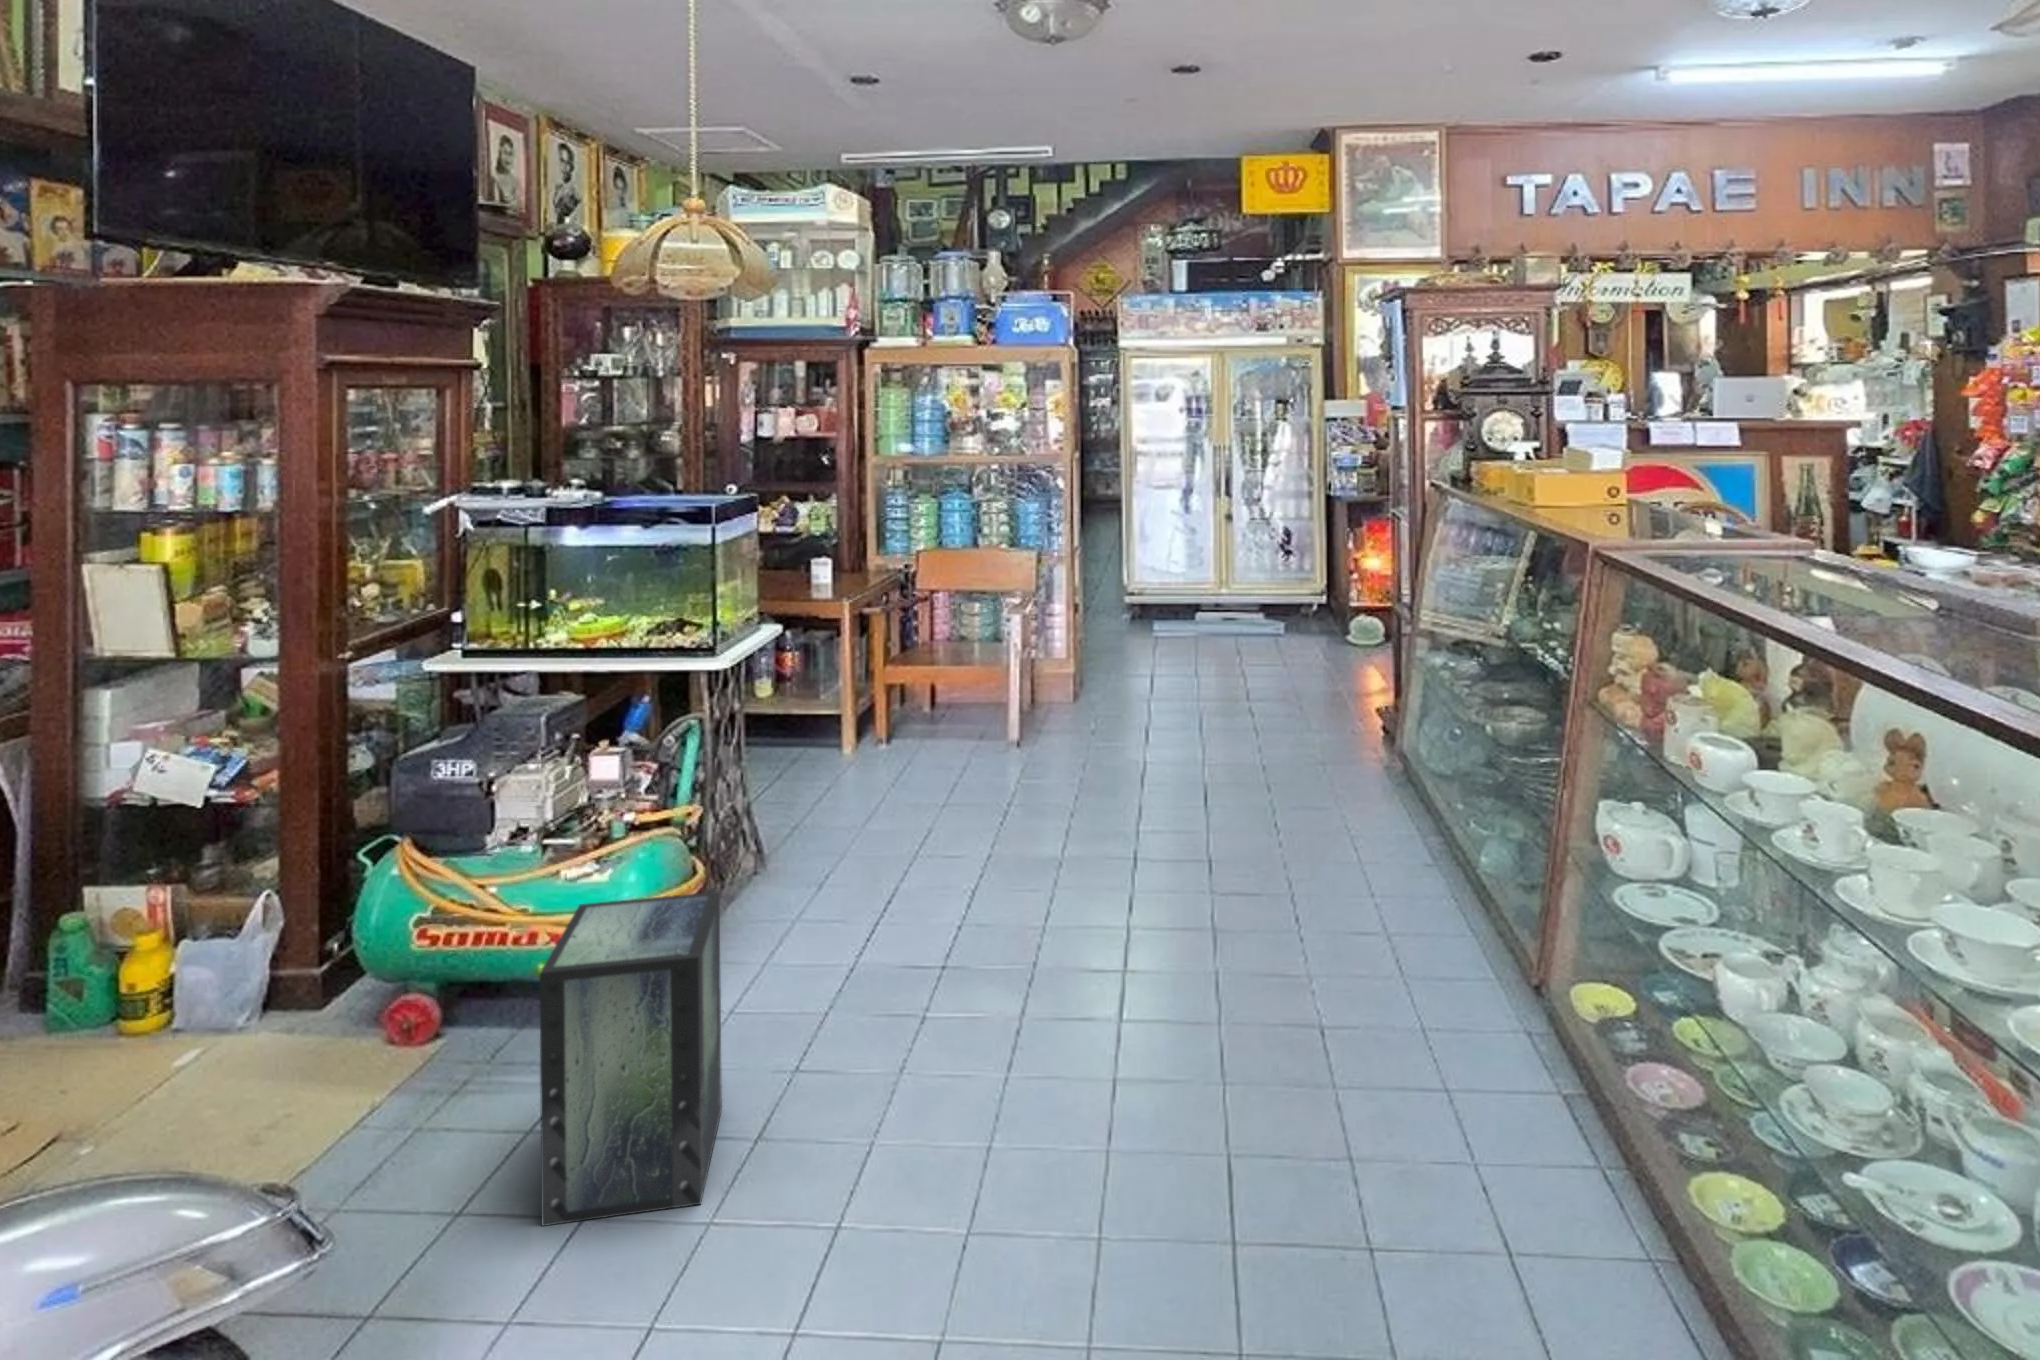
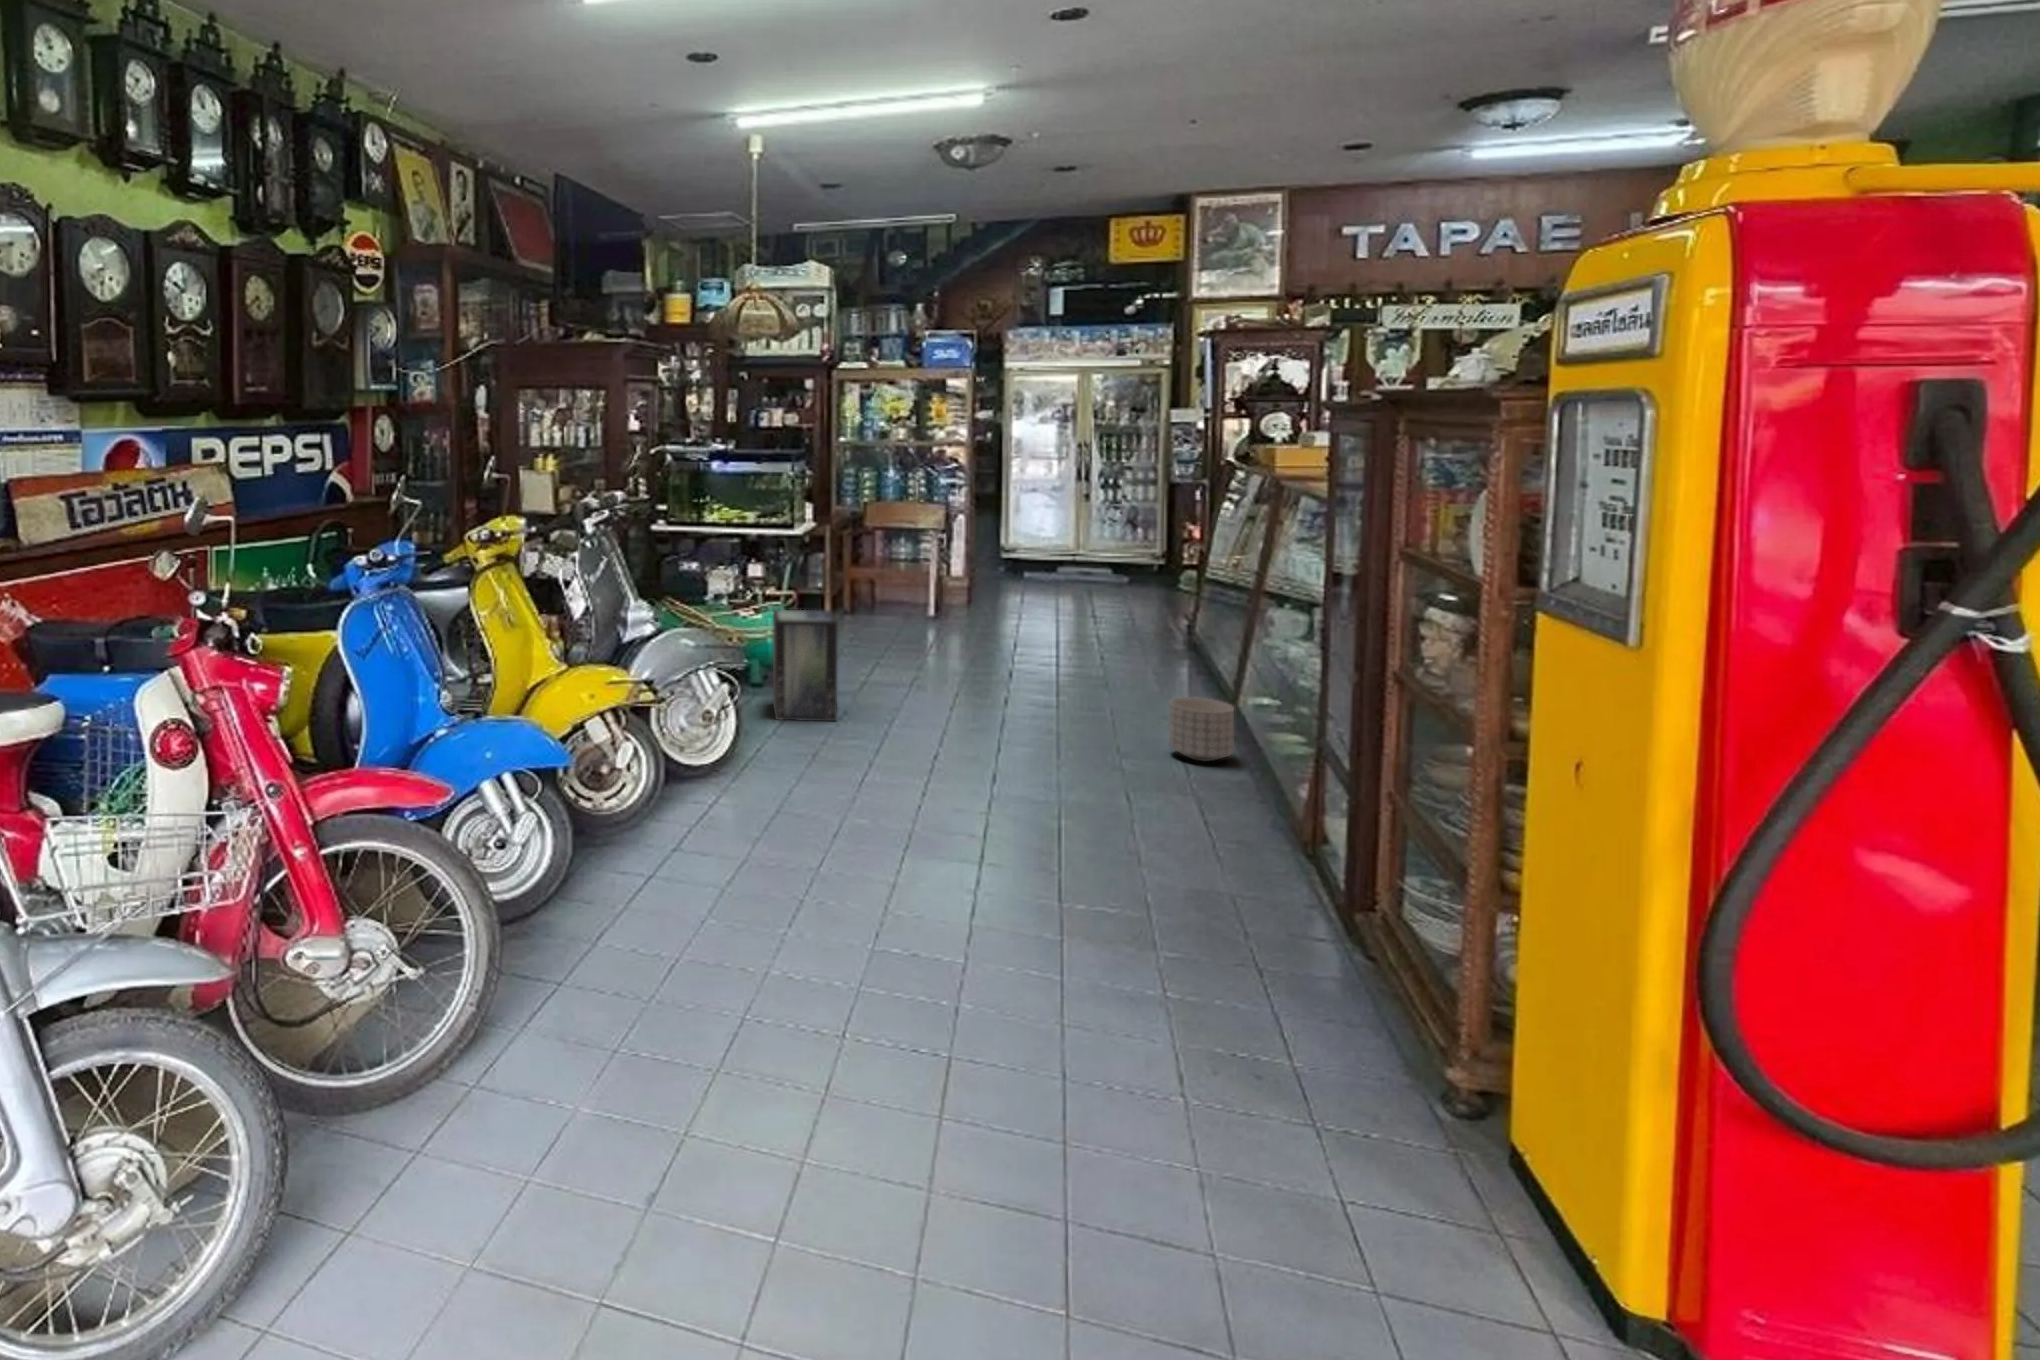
planter: none [1439,1085,1583,1284] -> present [1169,697,1234,761]

